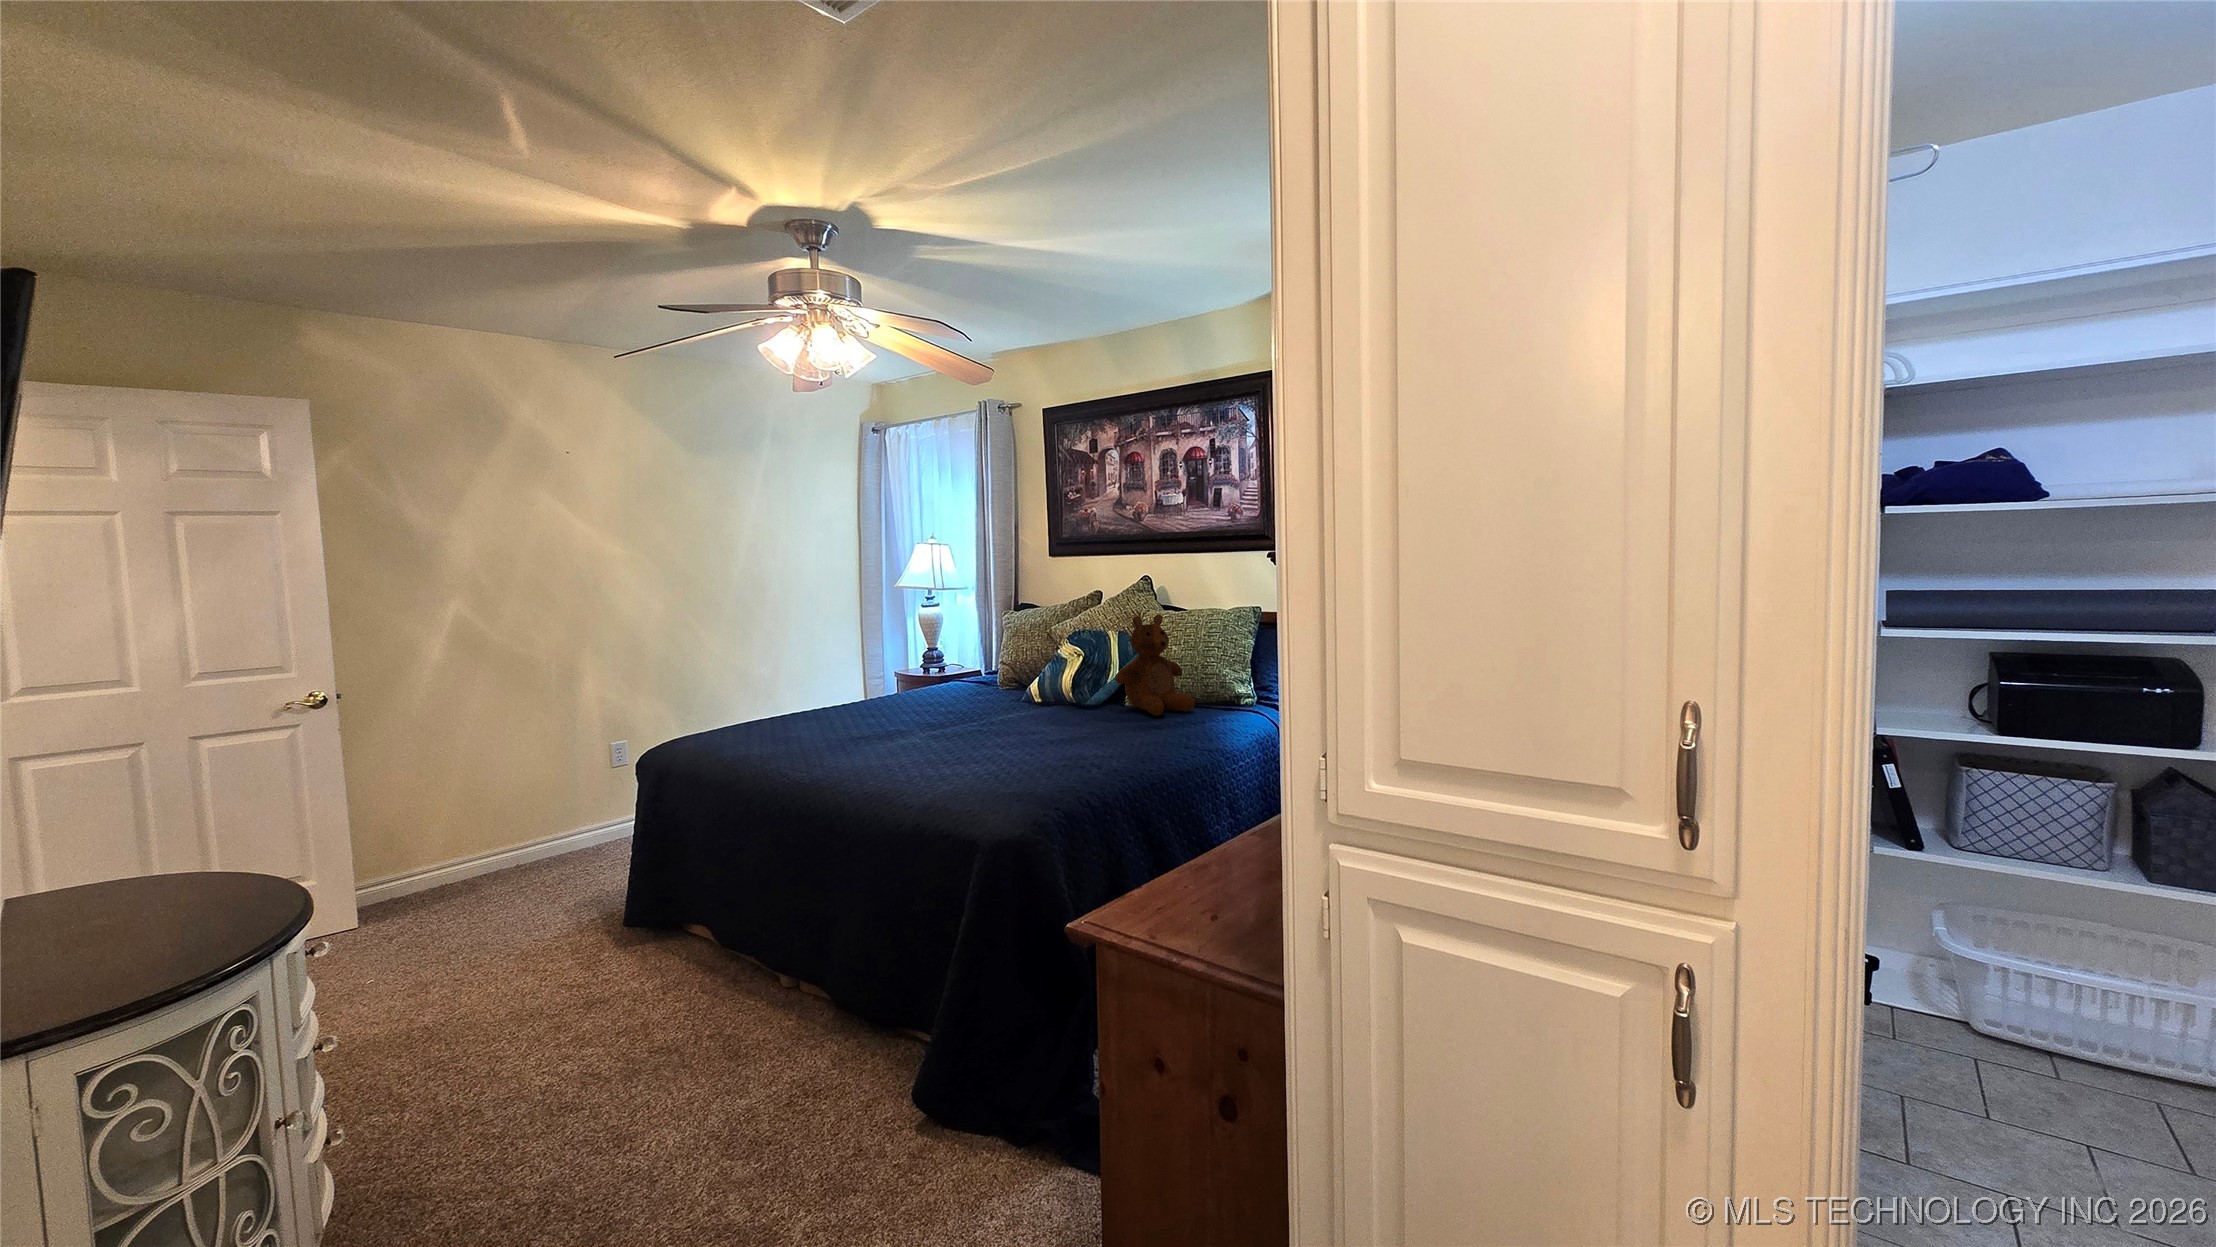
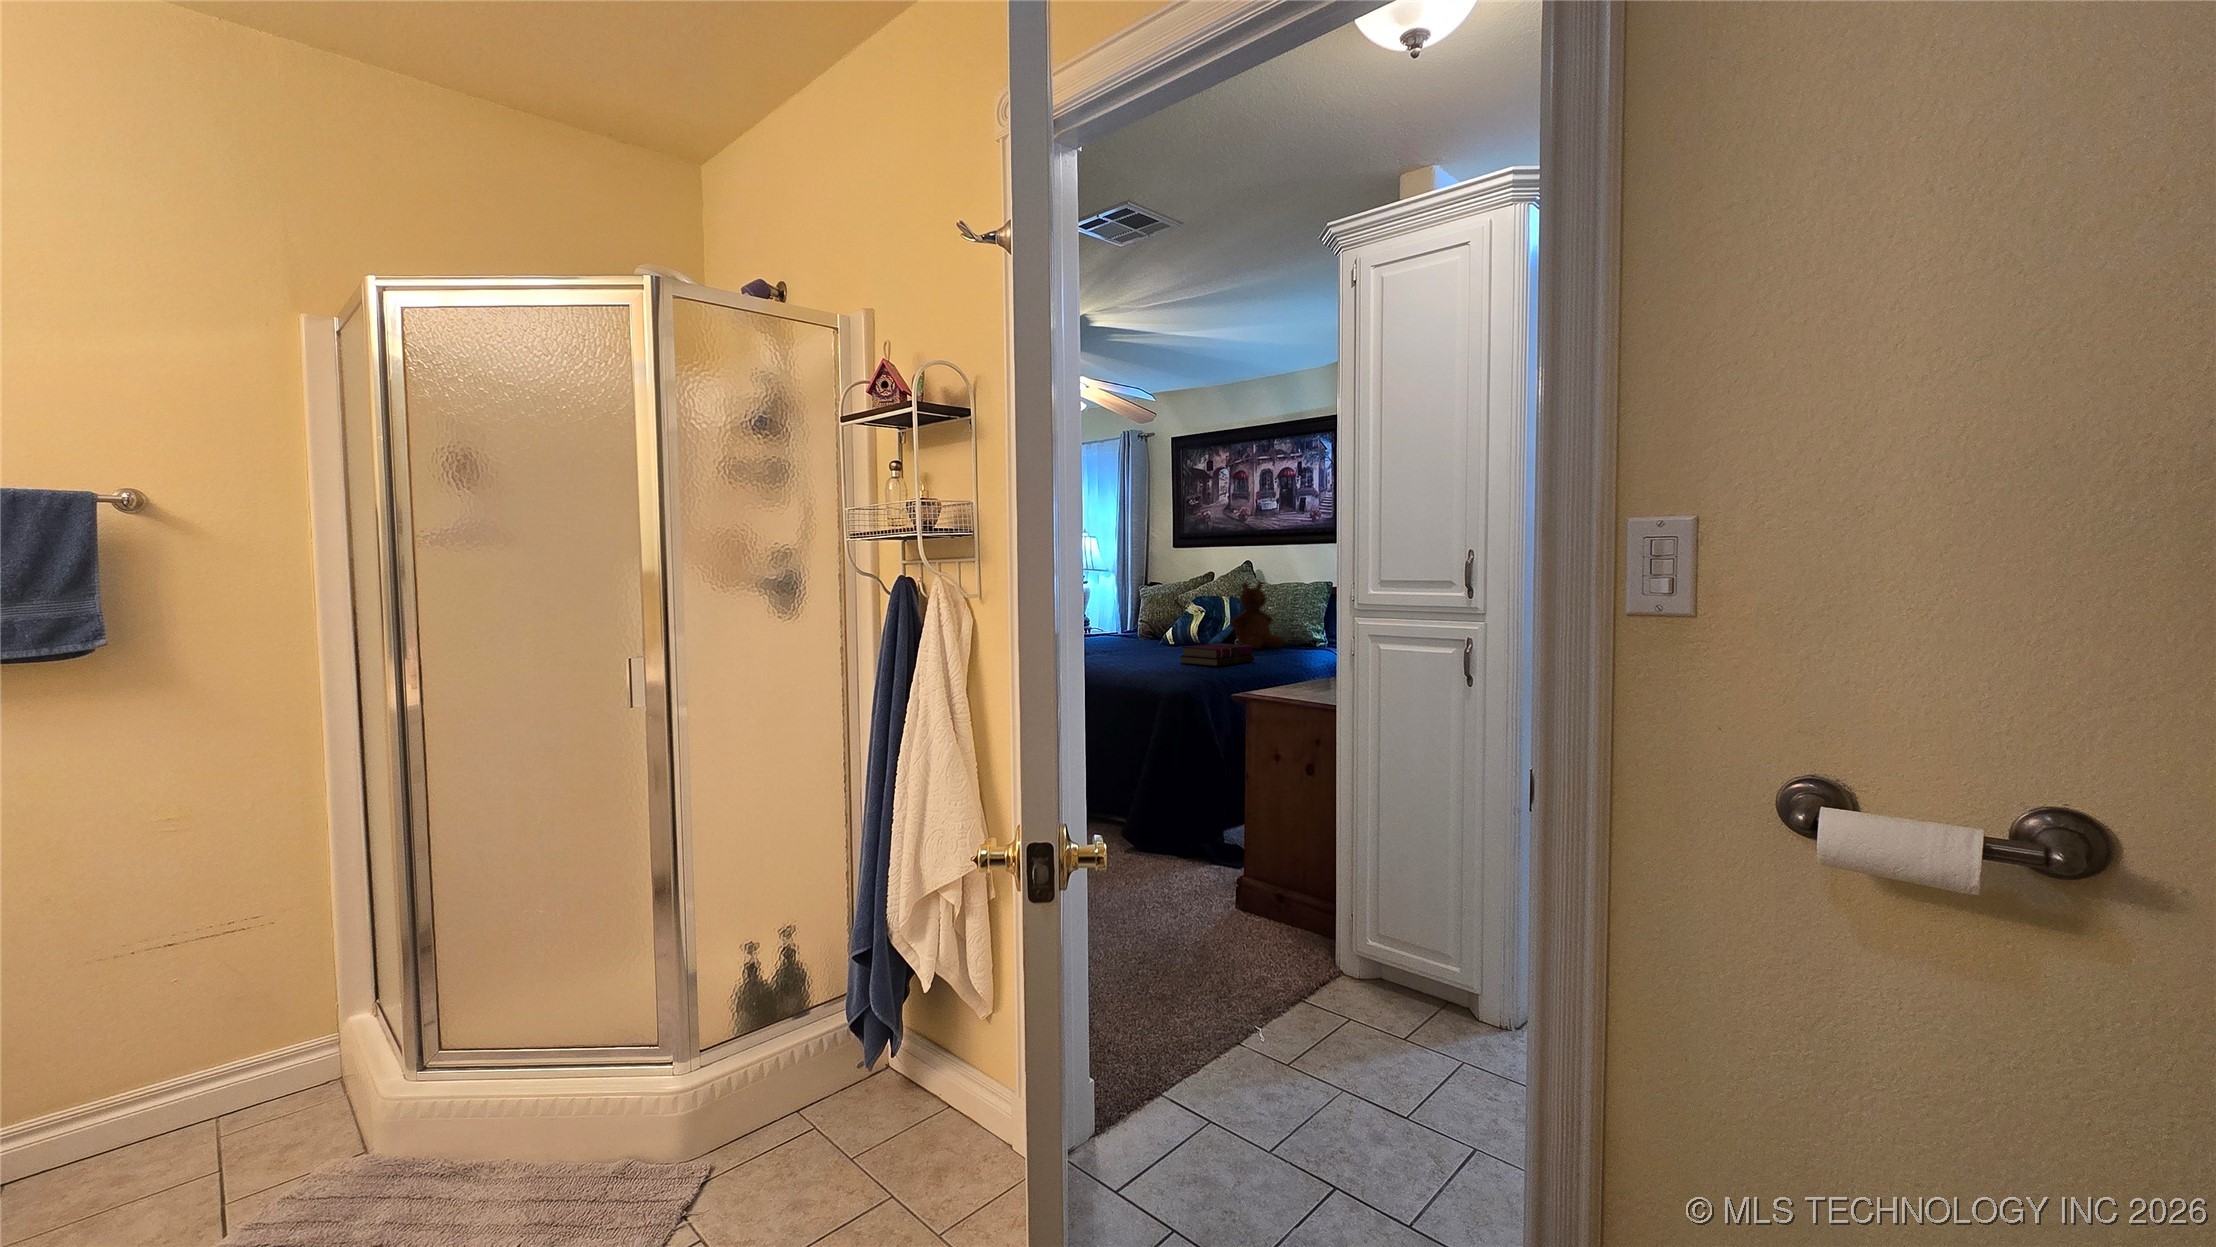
hardback book: none [1030,721,1148,770] -> present [1180,643,1255,666]

